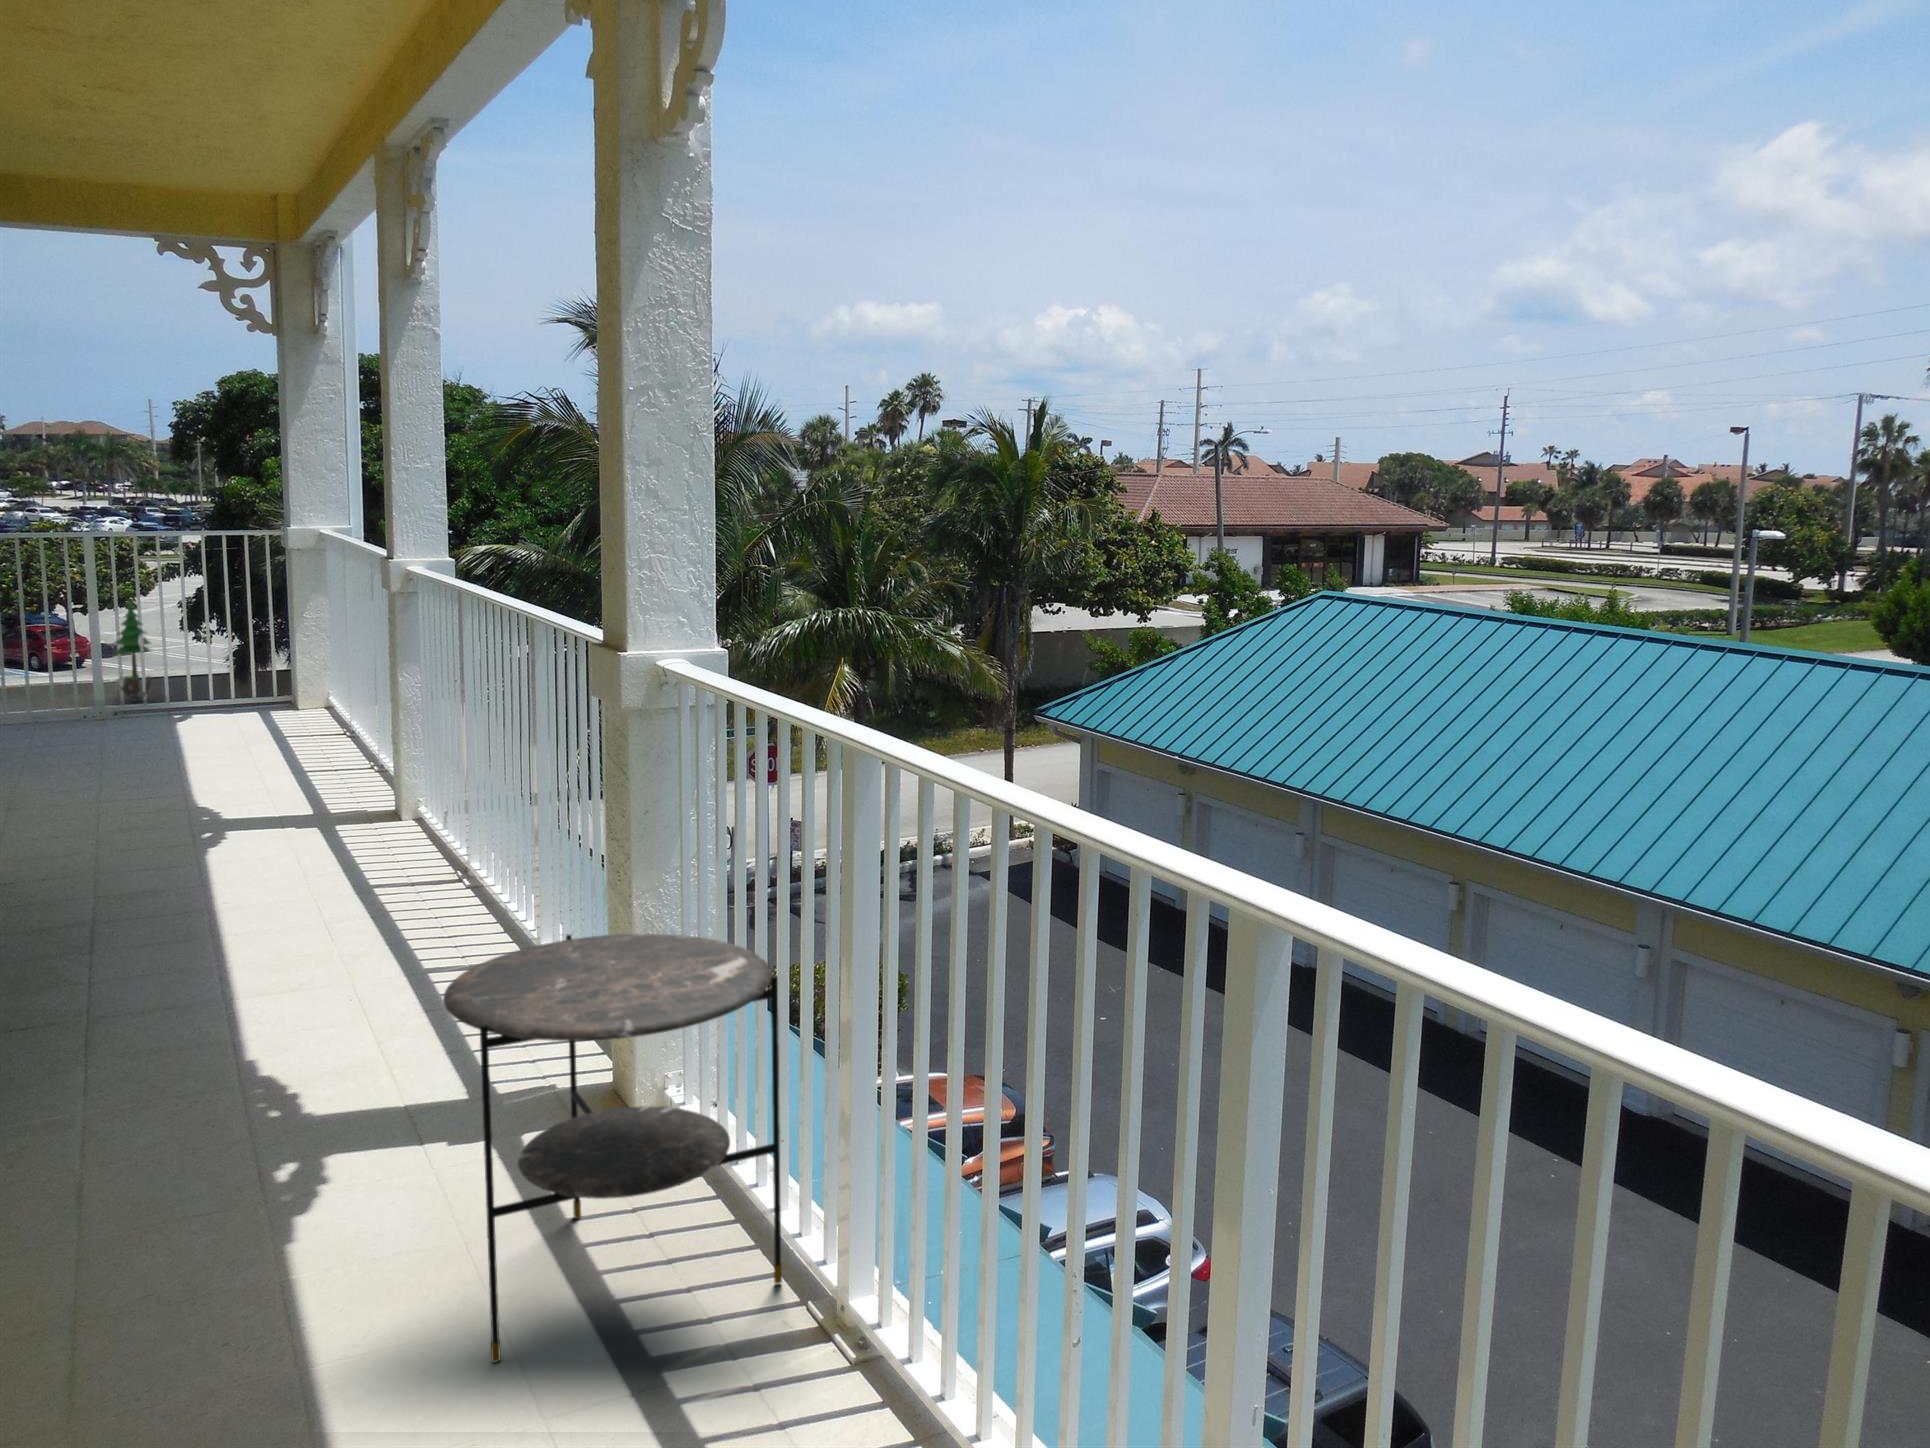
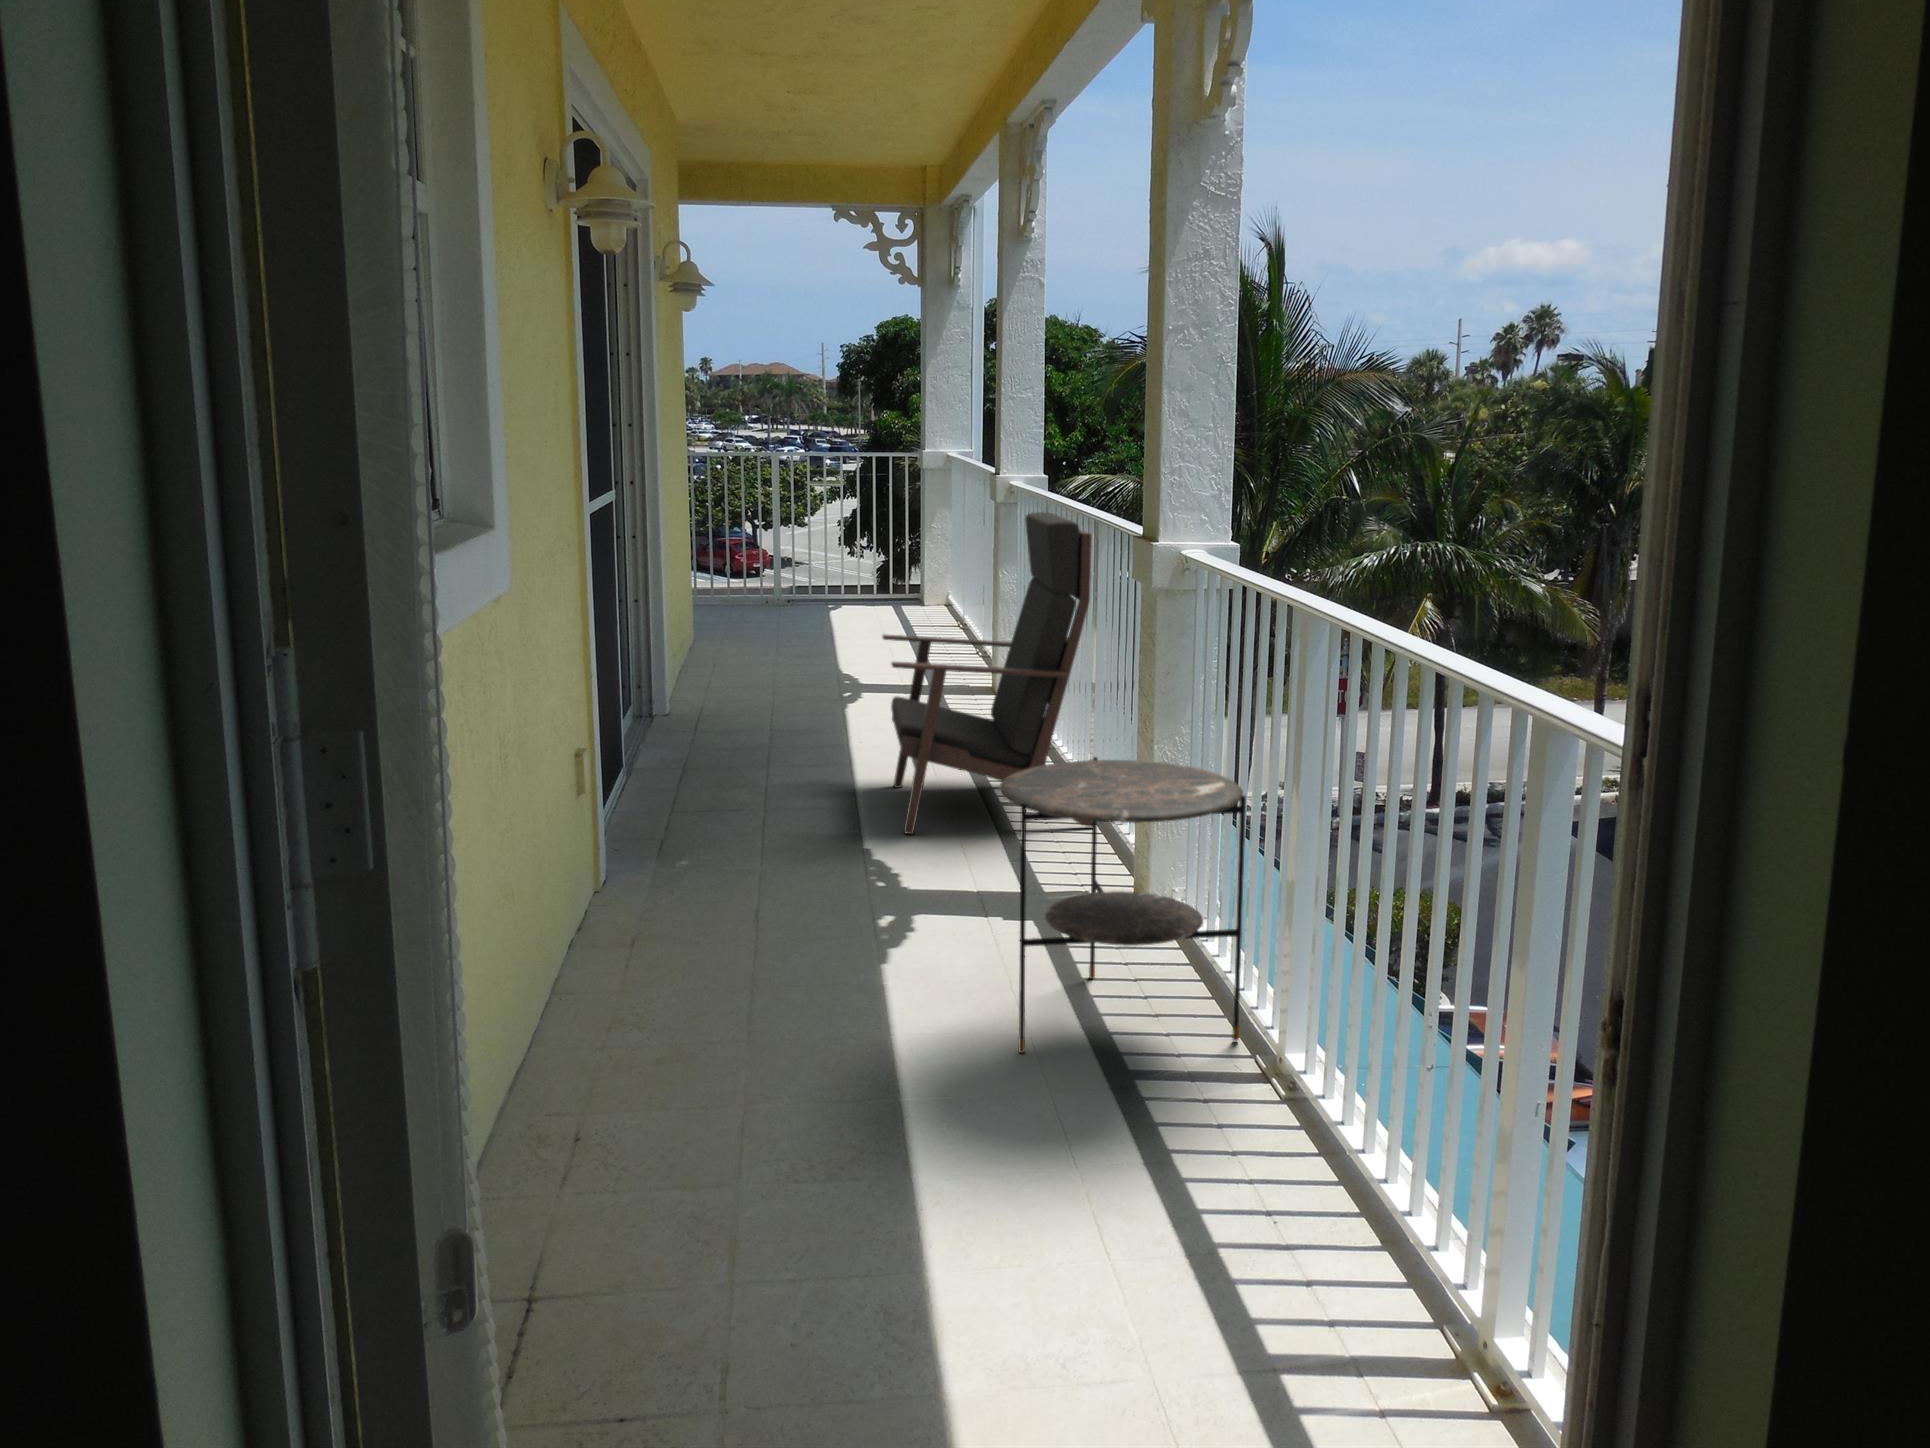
potted tree: present [114,602,152,701] -> none [790,512,820,595]
lounge chair: none [249,608,550,1030] -> present [882,512,1092,834]

